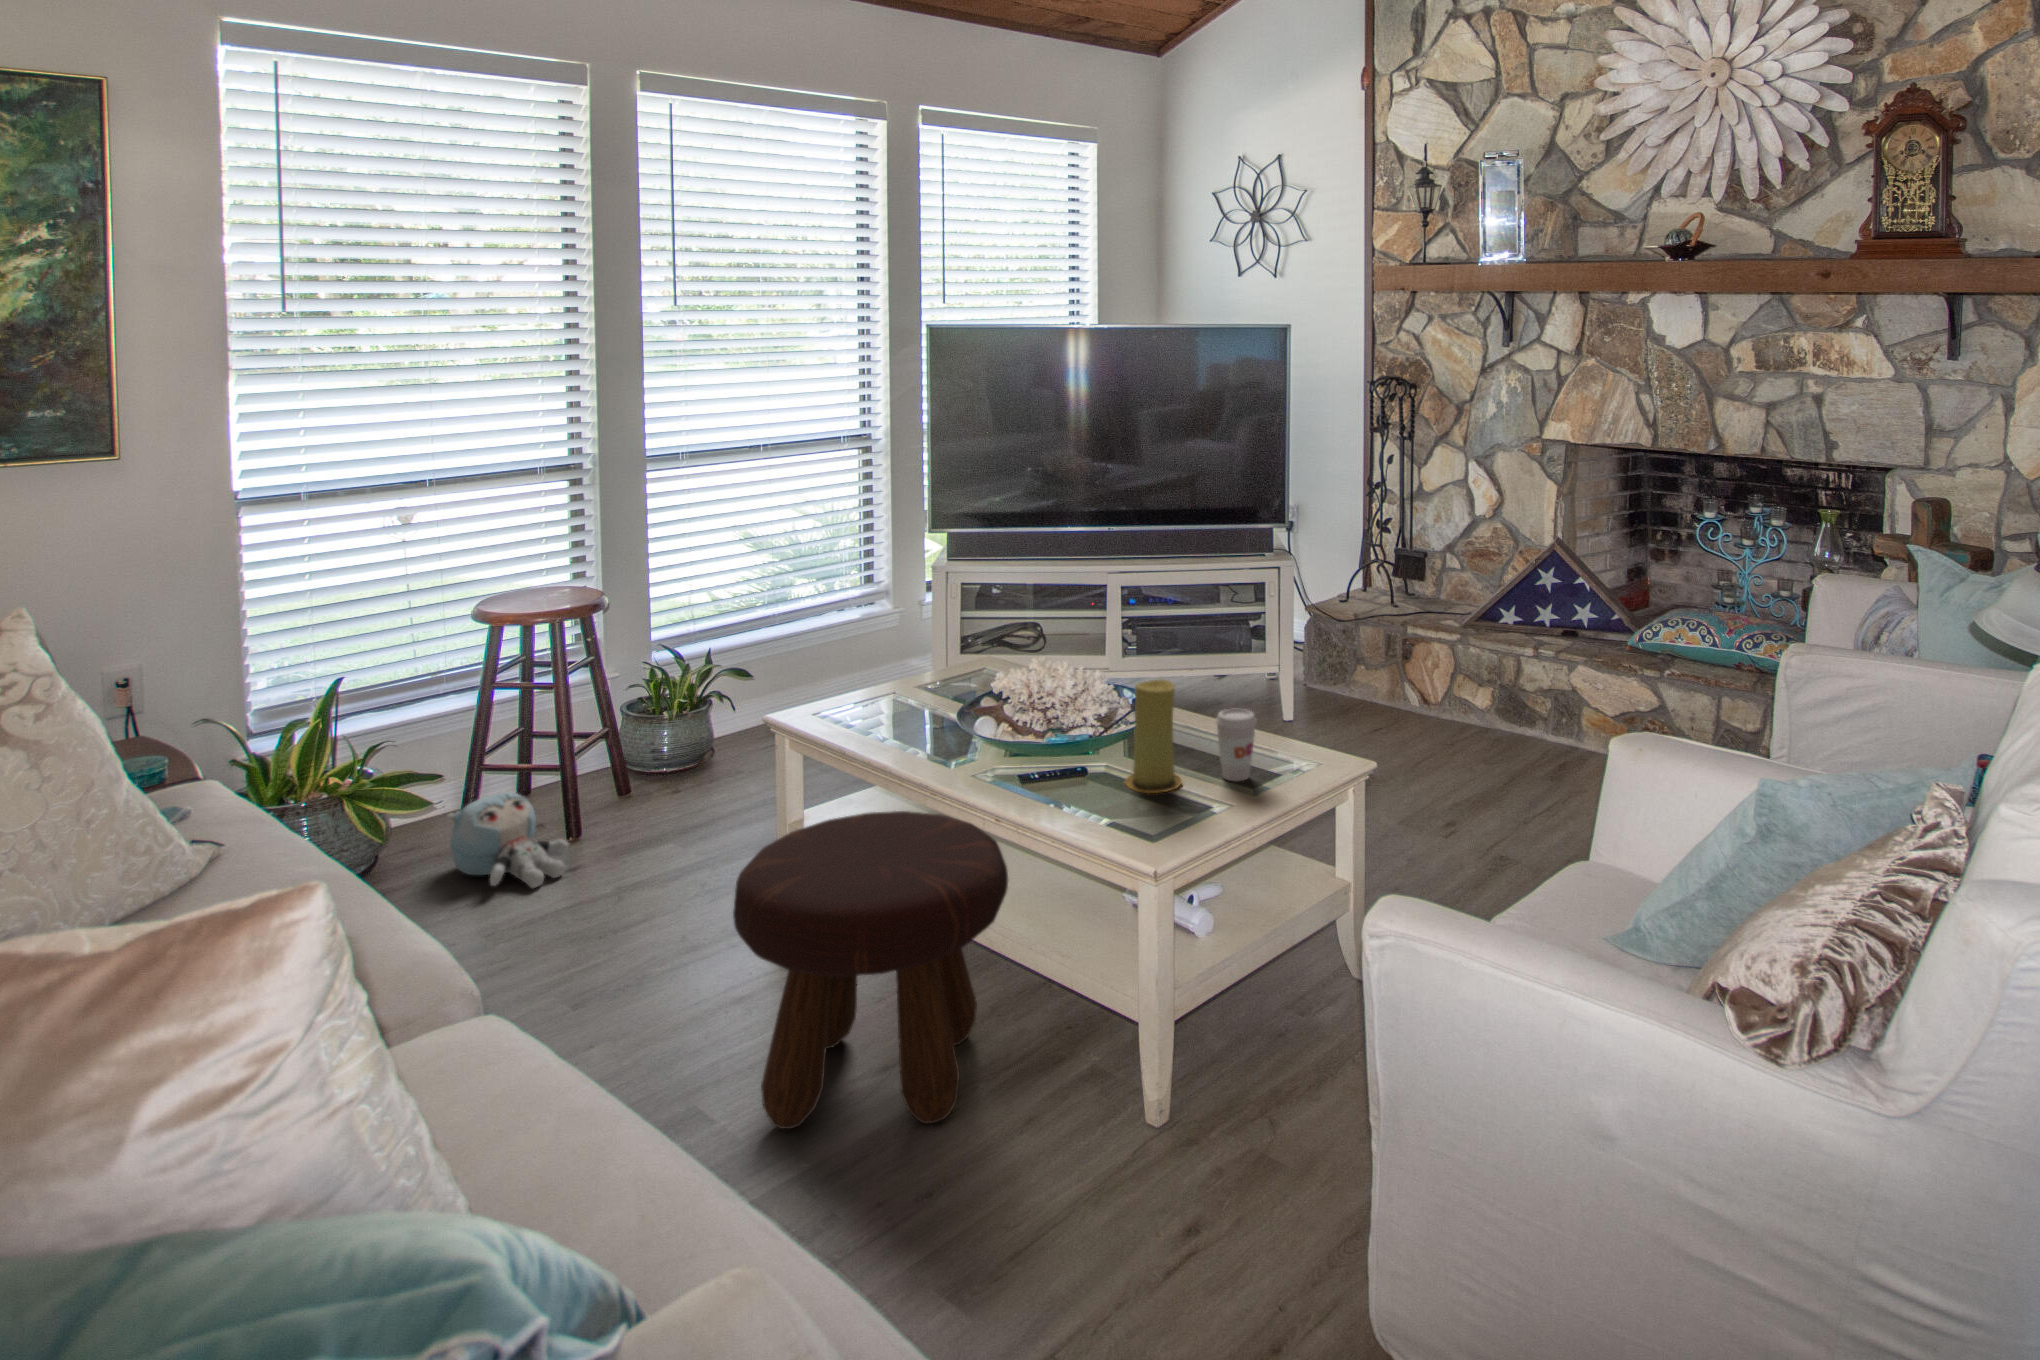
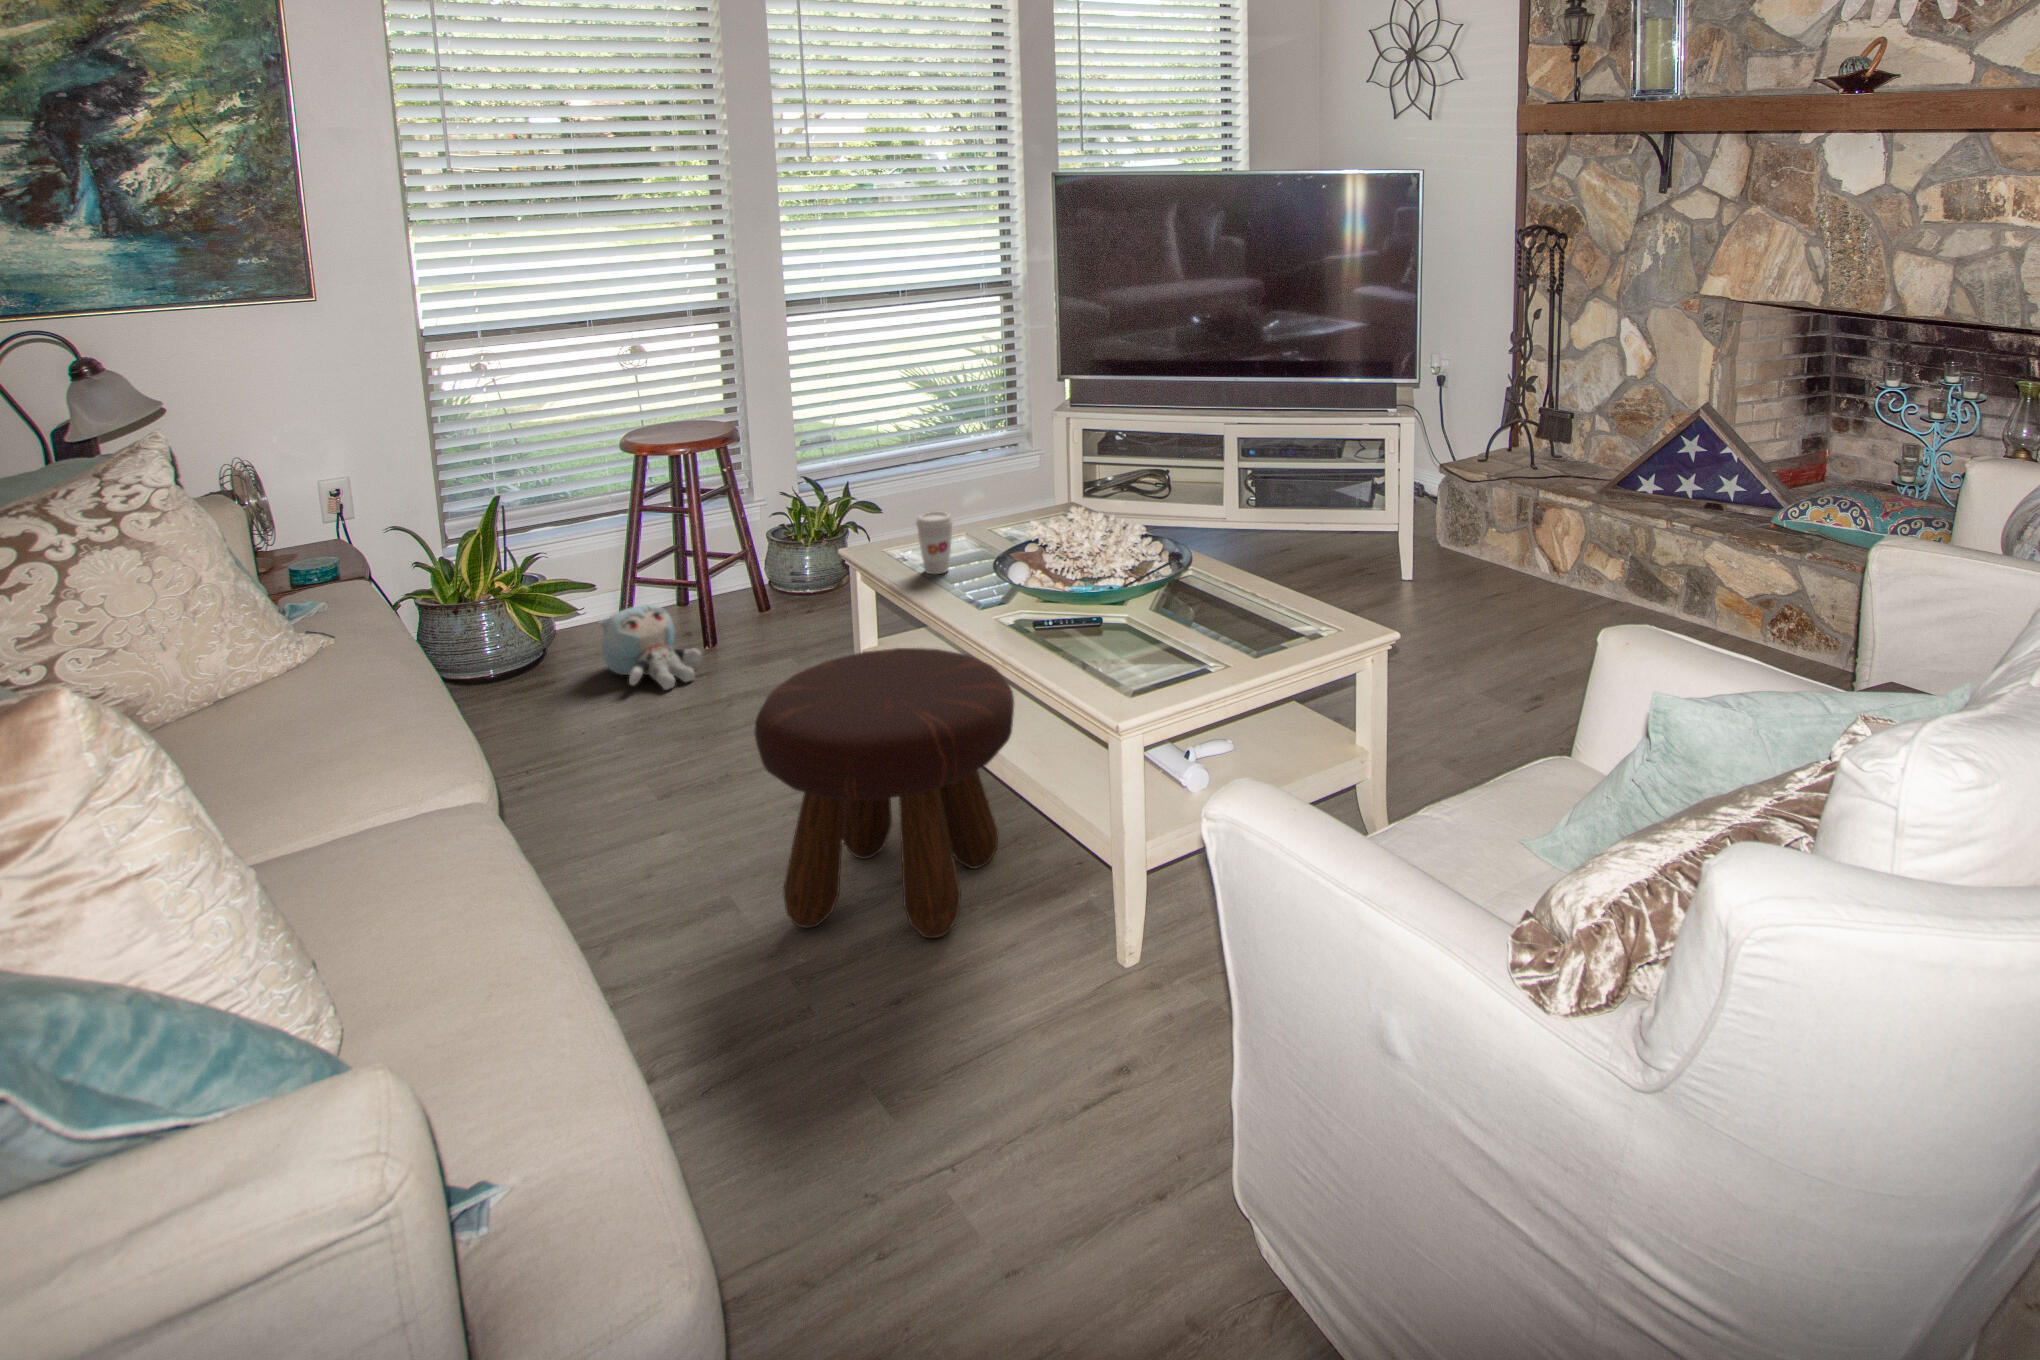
candle: present [1125,679,1182,793] -> none [1144,537,1201,648]
coffee cup: present [1216,709,1257,781] -> present [916,512,953,574]

